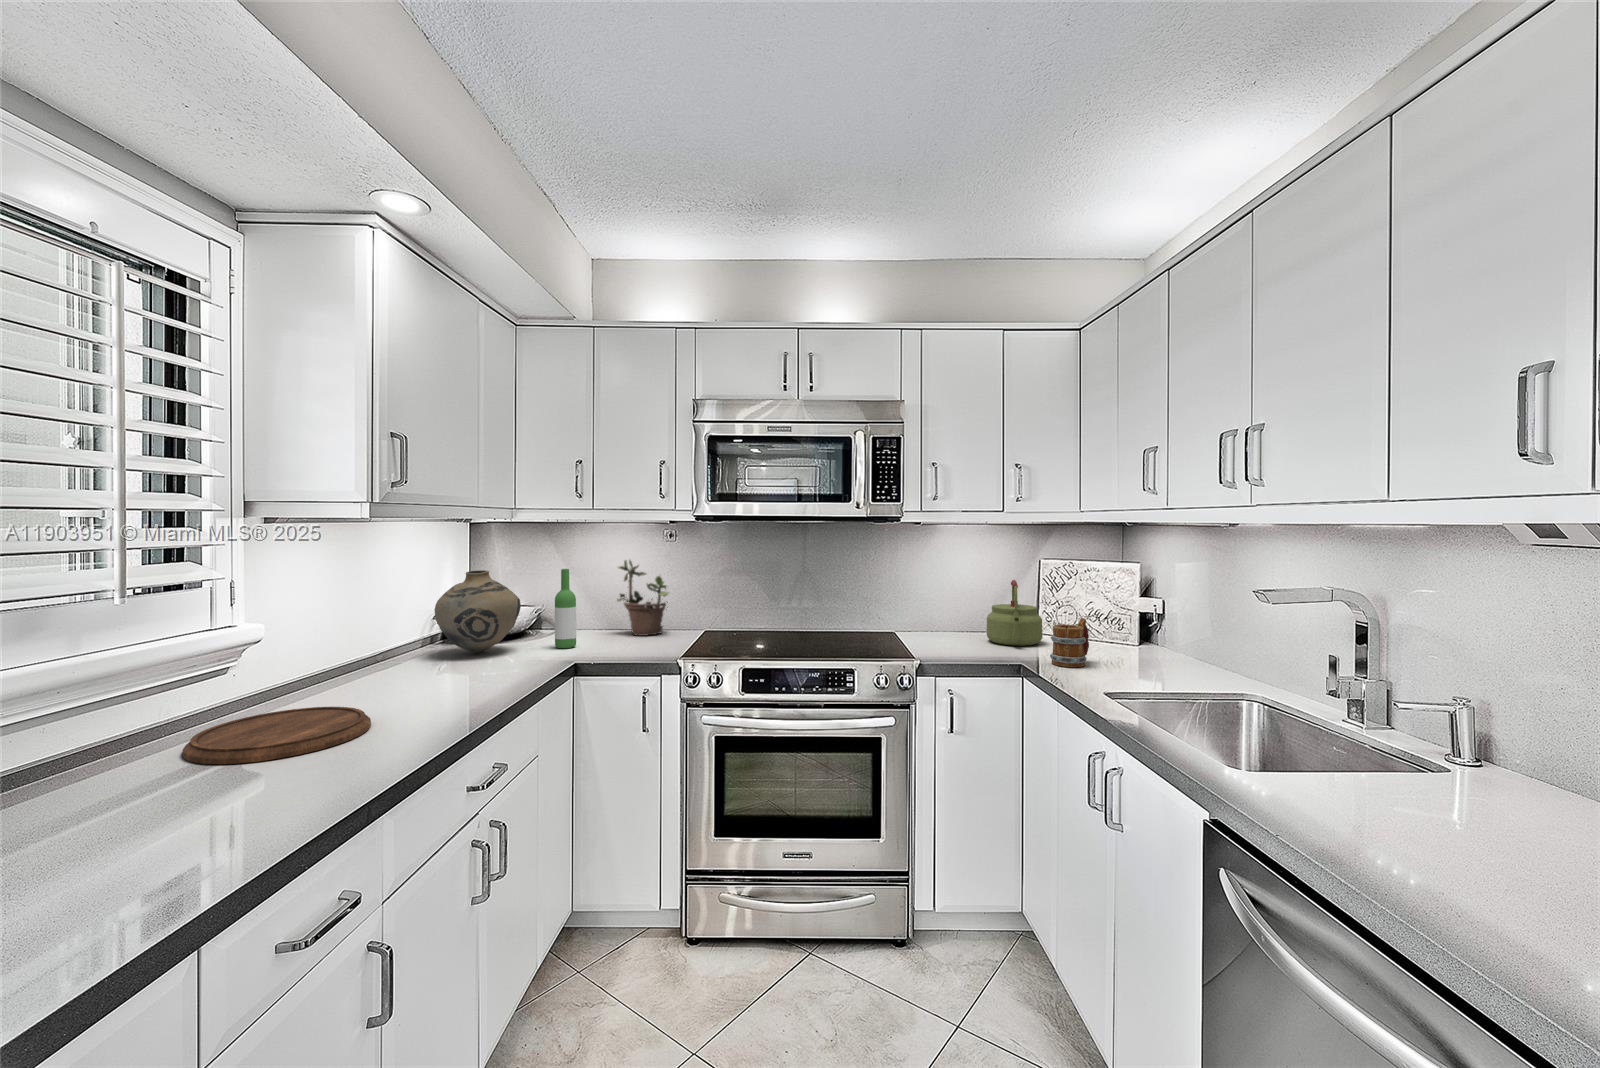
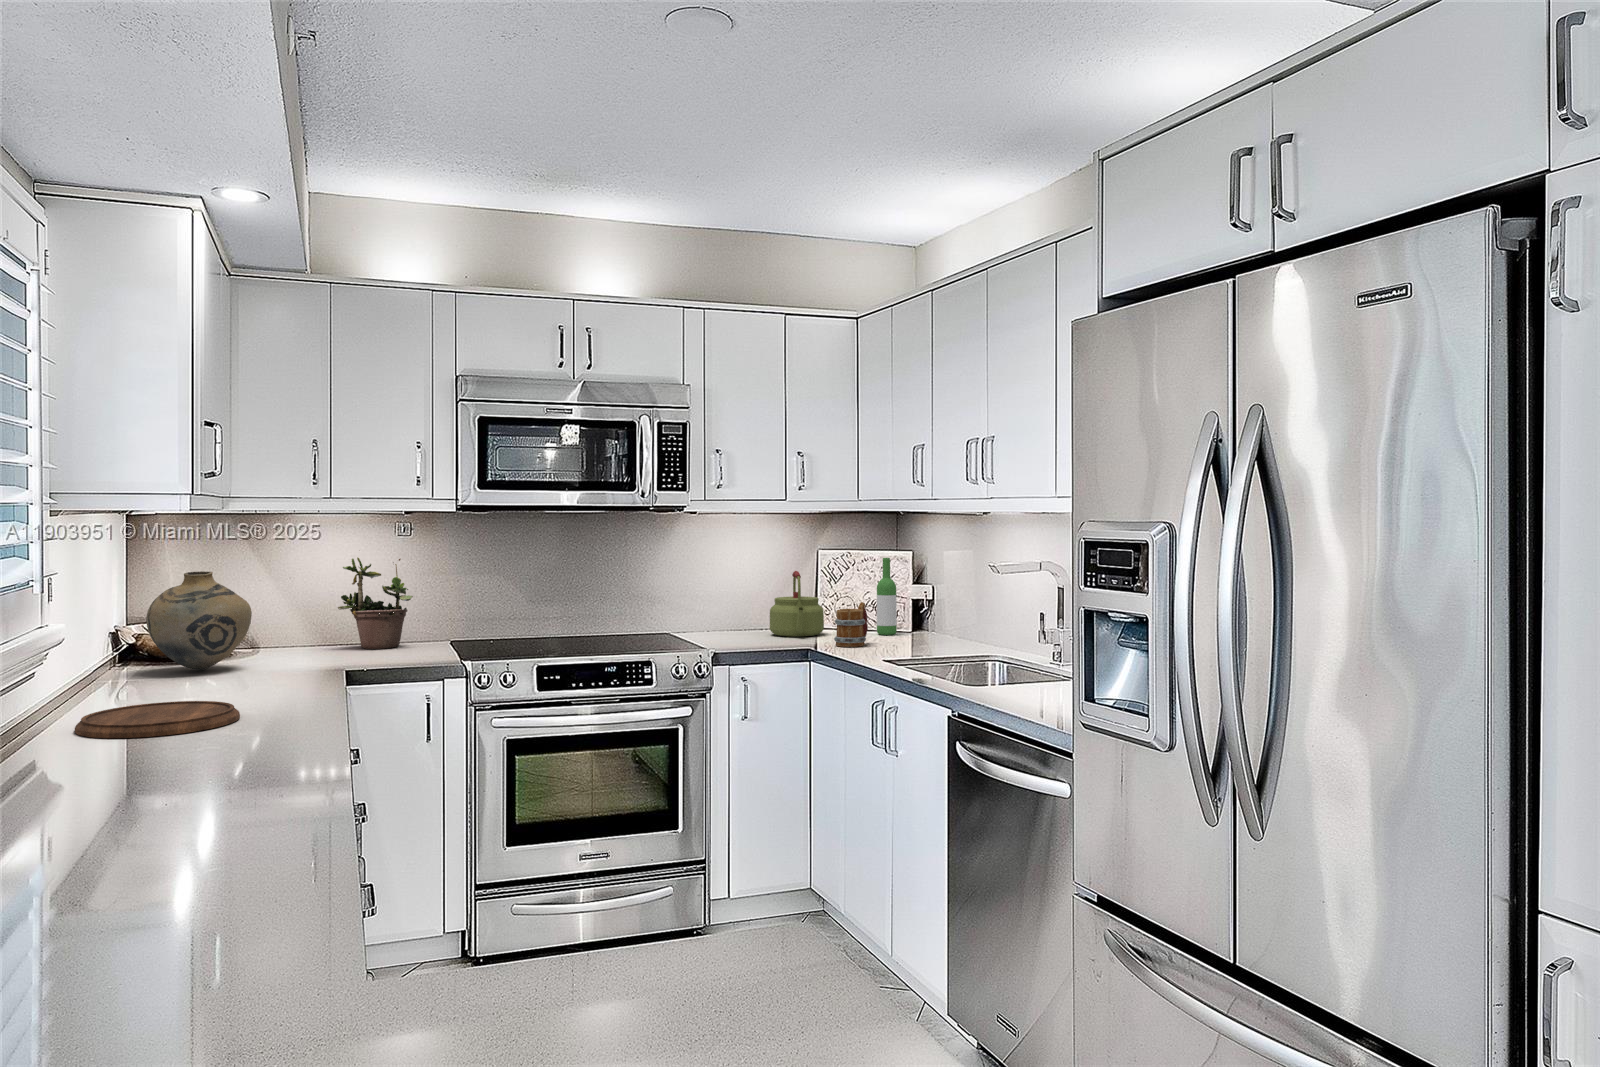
wine bottle: present [555,569,576,648] -> present [877,558,897,635]

